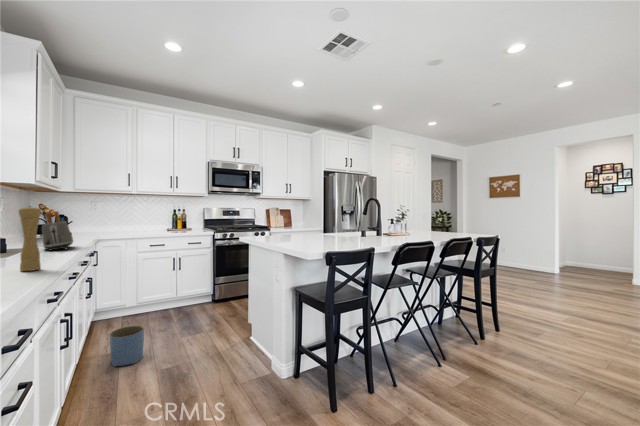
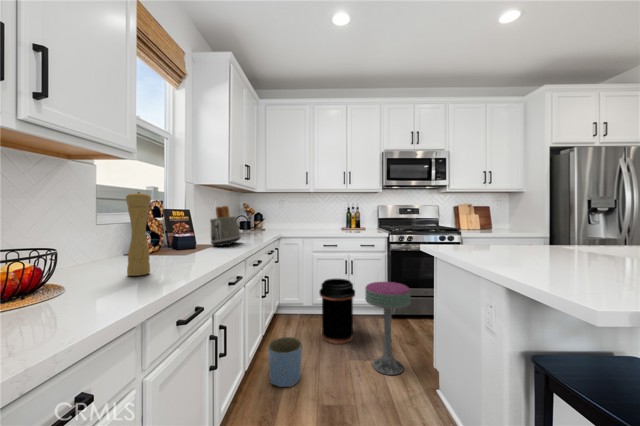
bar stool: none [199,269,234,337] -> present [365,282,411,375]
trash can: none [151,274,187,330] -> present [320,279,355,344]

